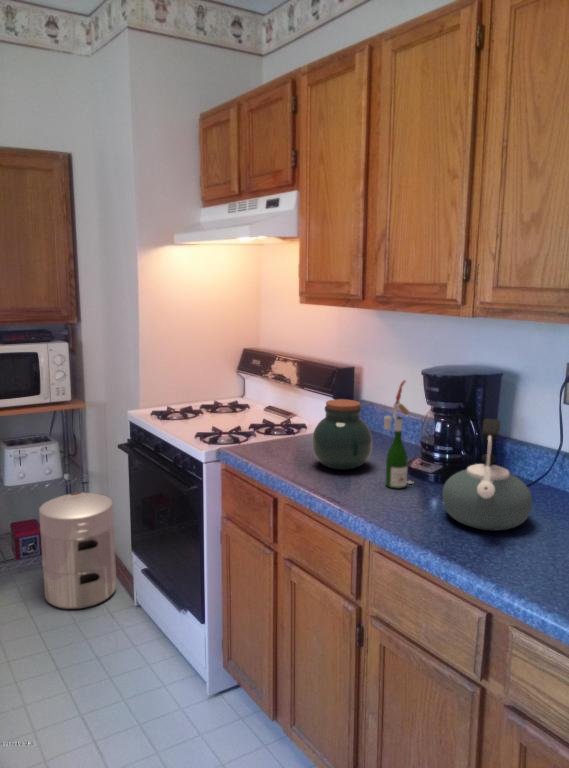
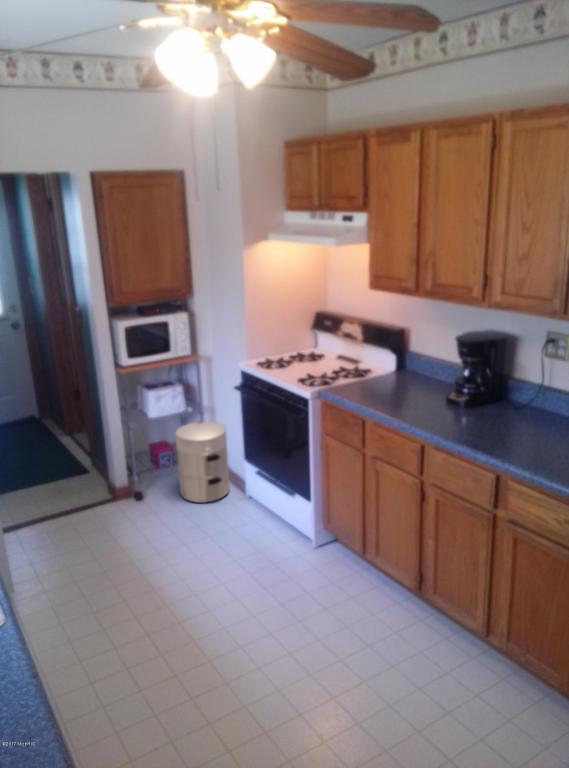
wine bottle: present [384,381,413,489] -> none [433,346,451,413]
jar: present [312,399,372,470] -> none [385,356,423,401]
kettle: present [442,419,532,530] -> none [471,370,523,435]

